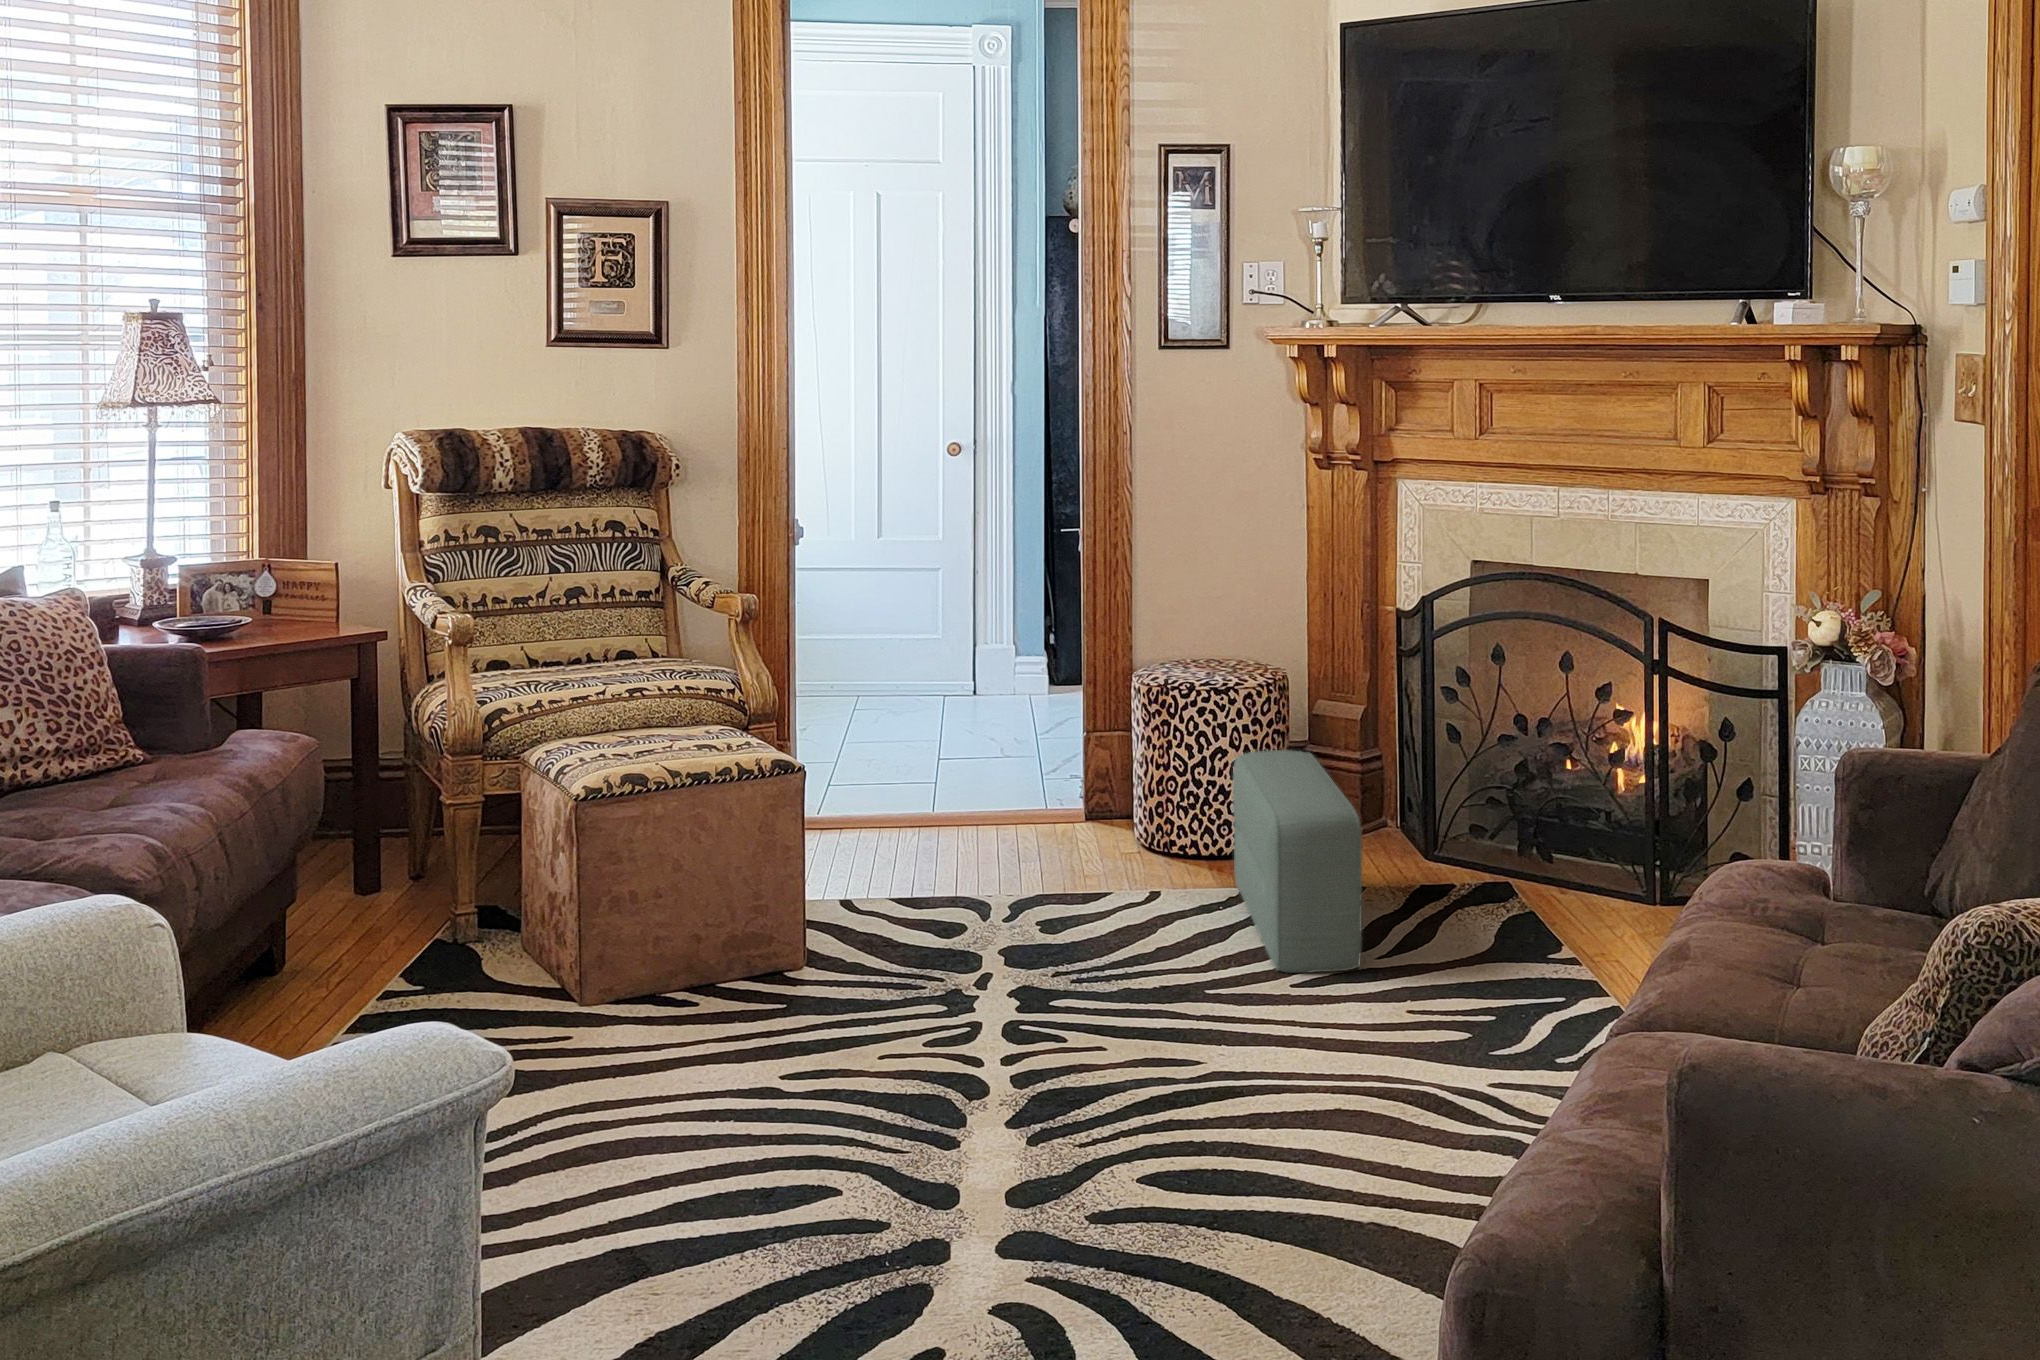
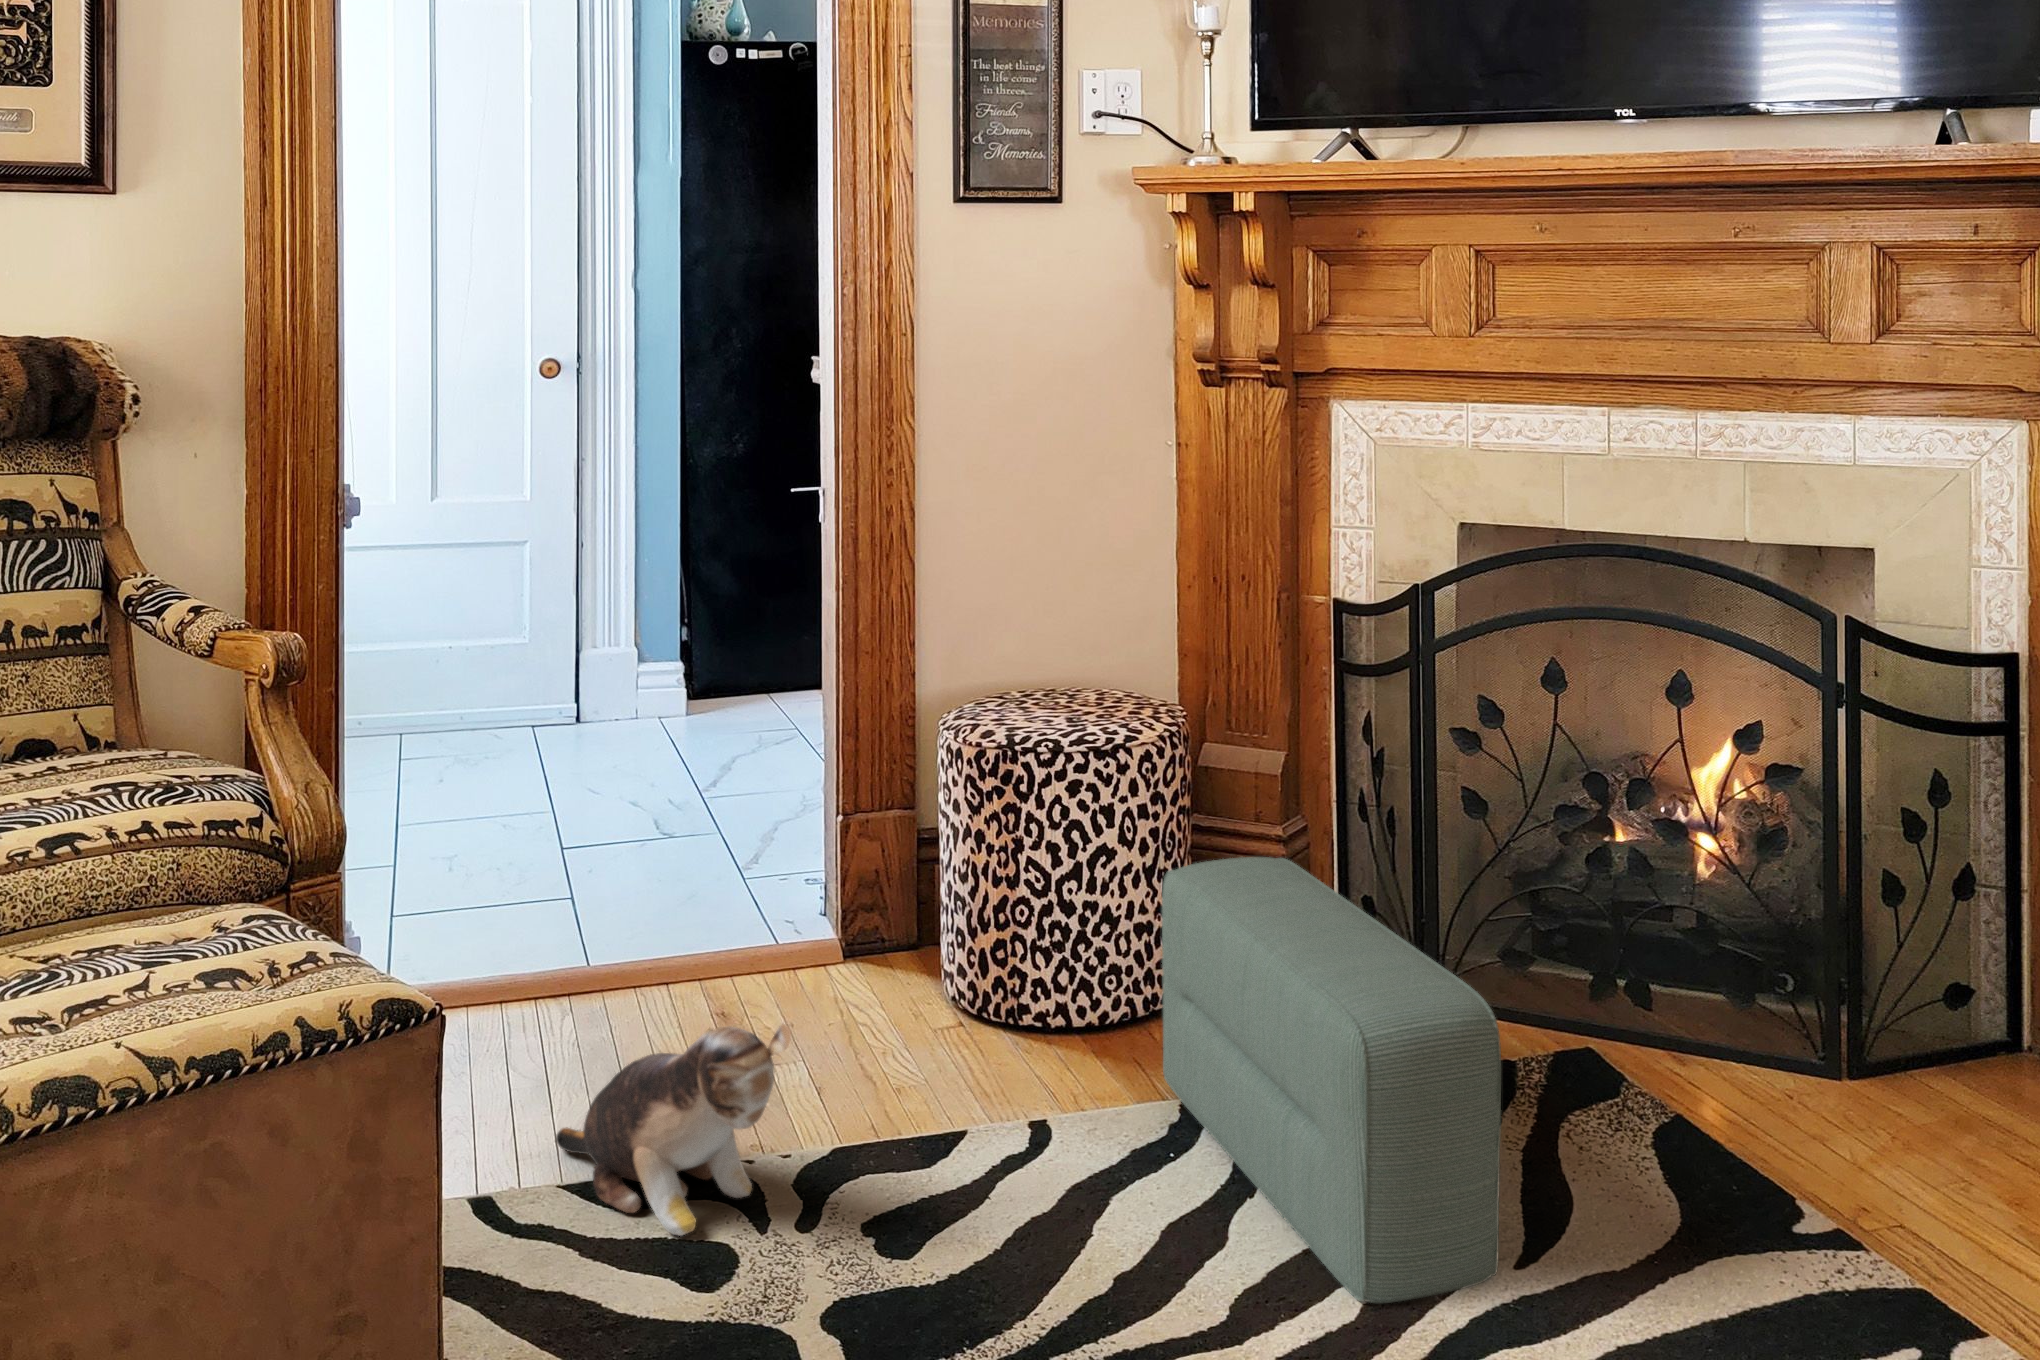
plush toy: none [884,811,993,923] -> present [556,1024,791,1236]

